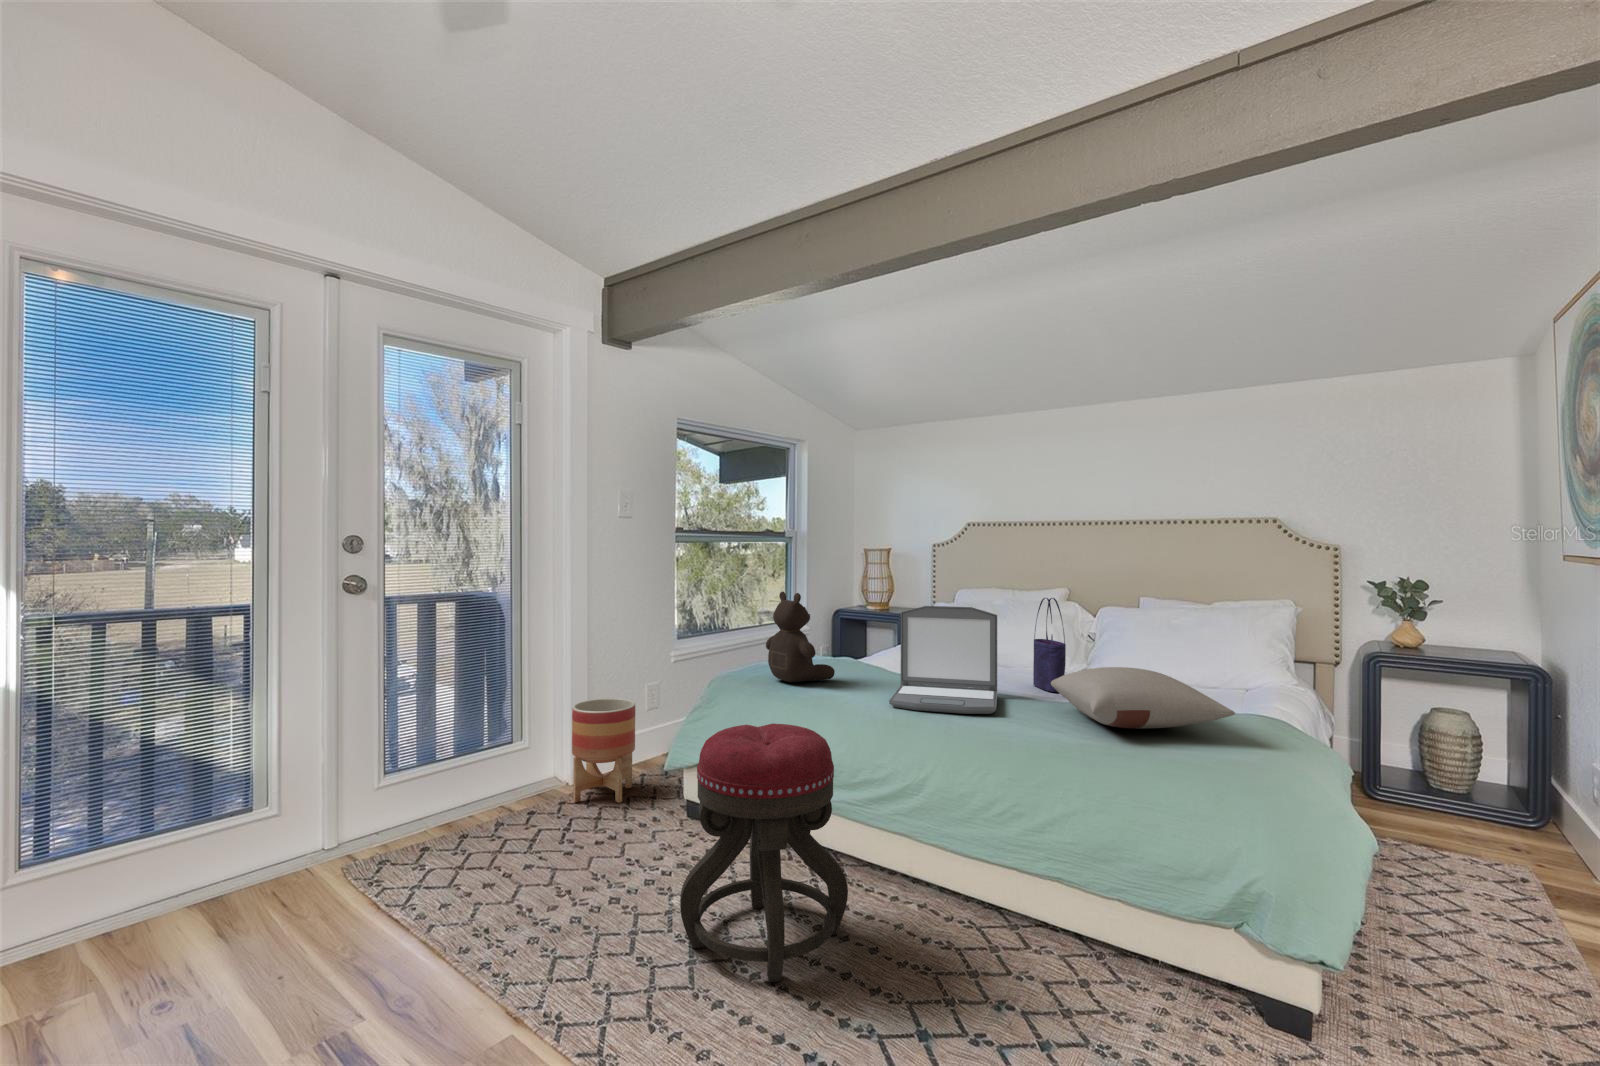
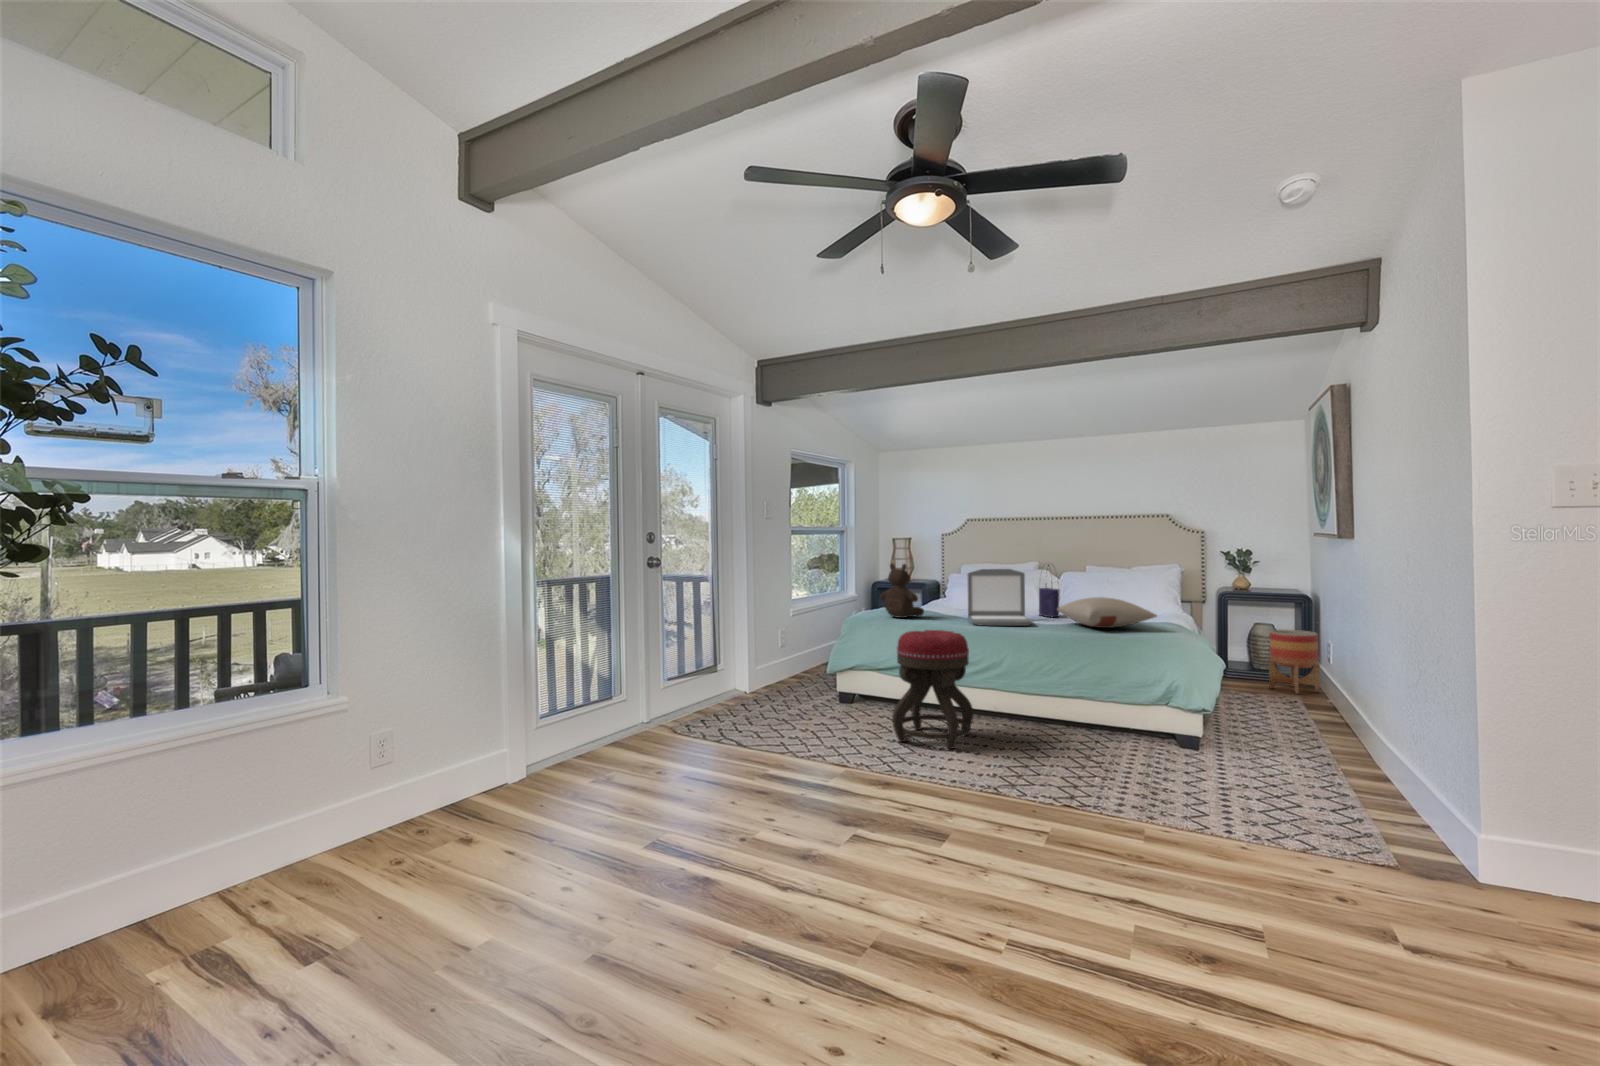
planter: present [572,698,635,803] -> present [1269,630,1320,694]

